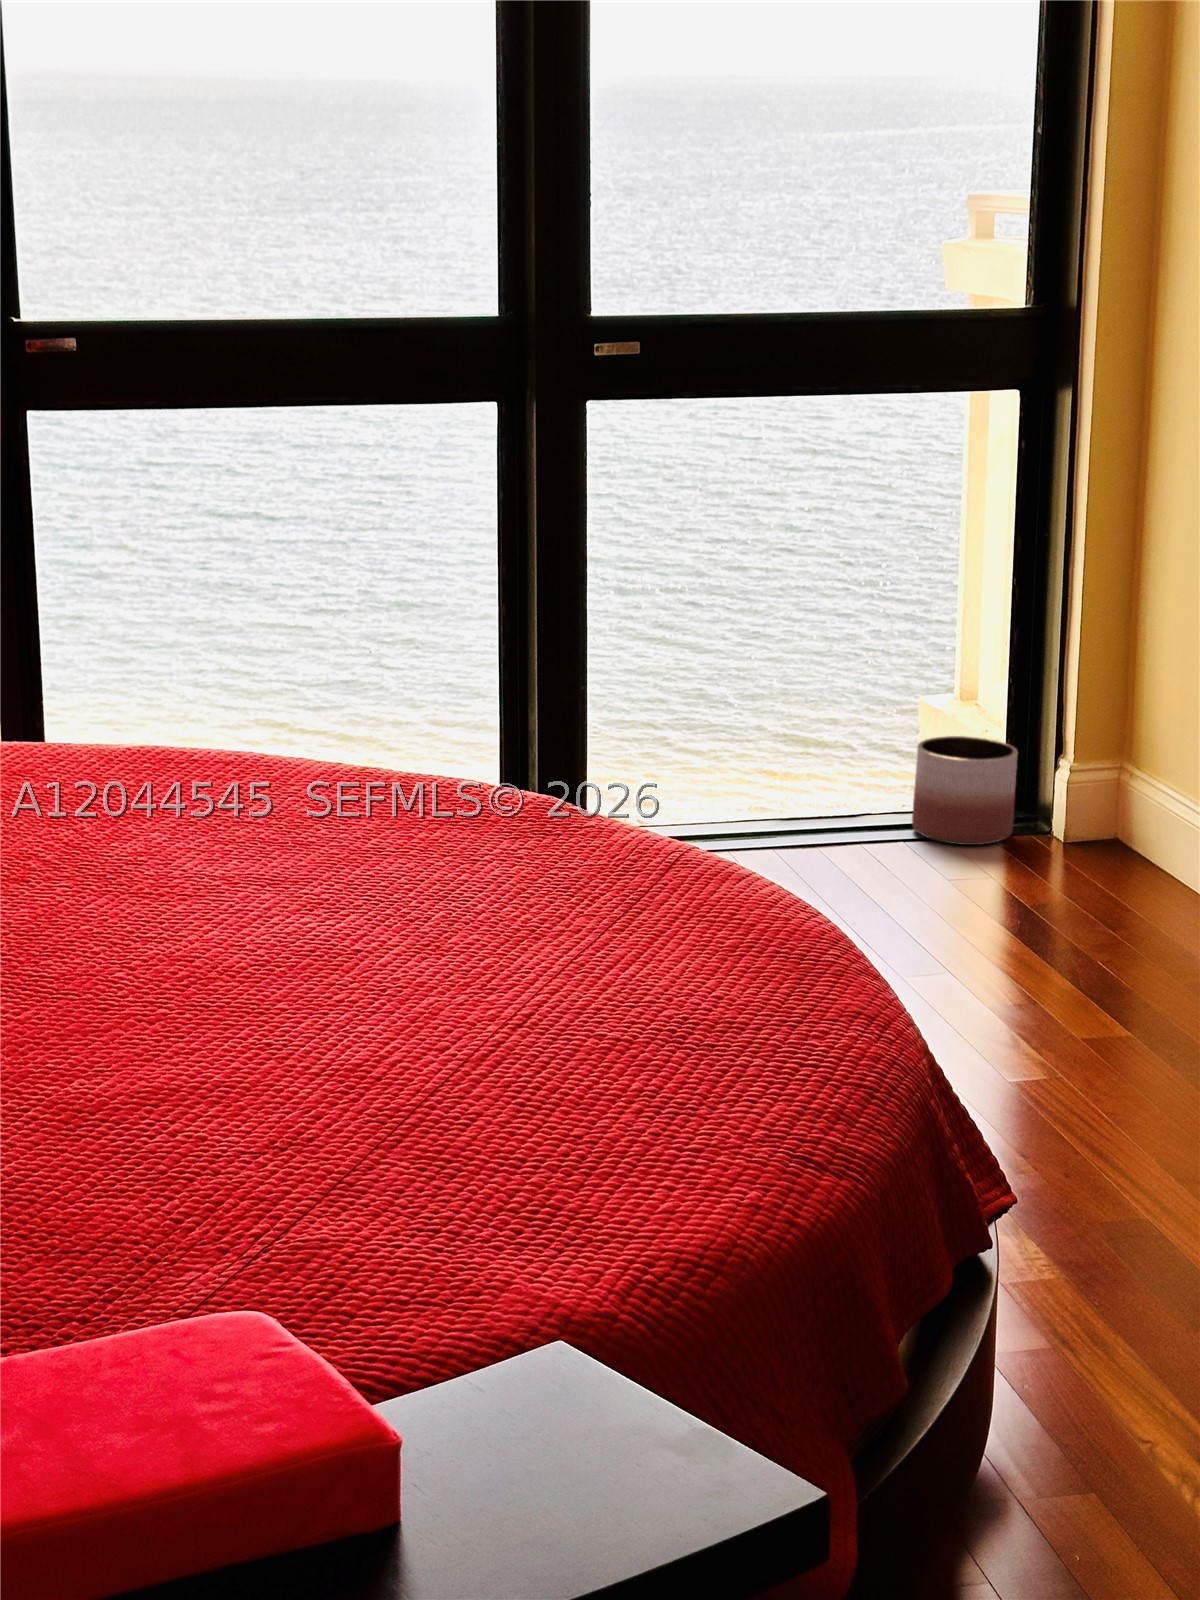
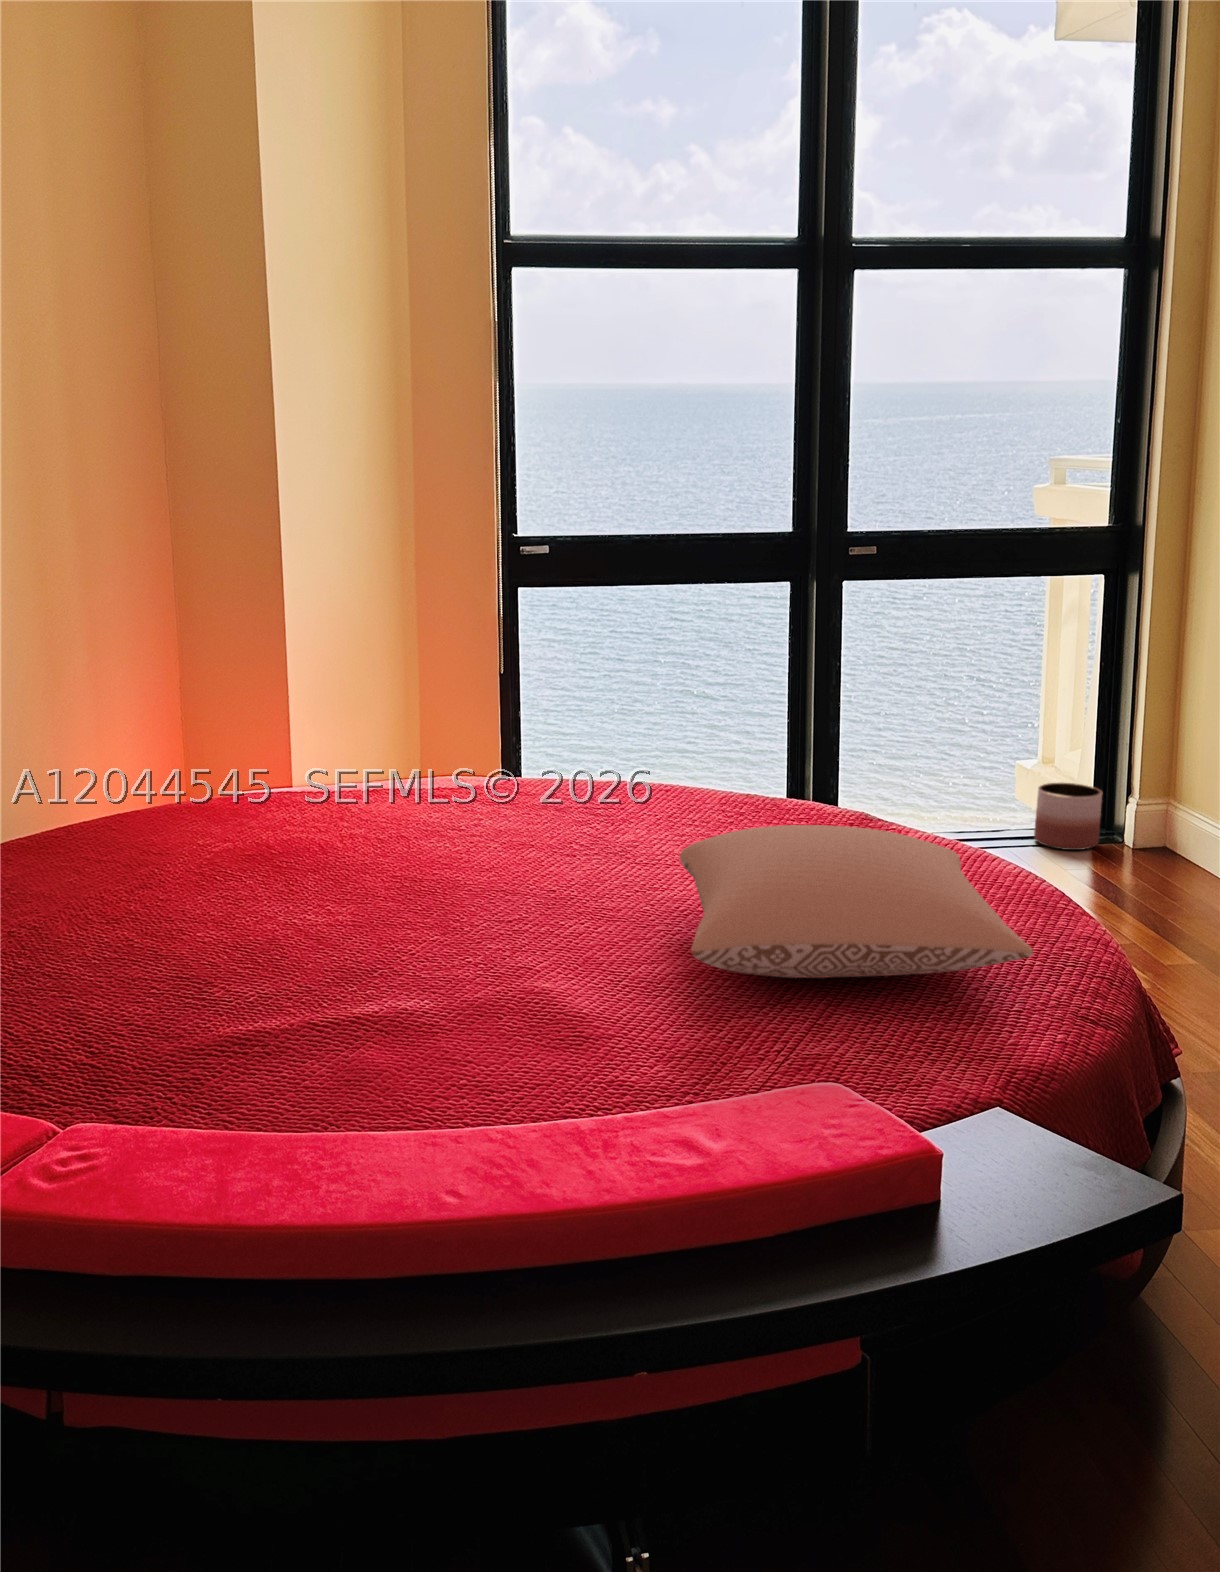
pillow: none [120,833,712,1098] -> present [680,825,1033,978]

